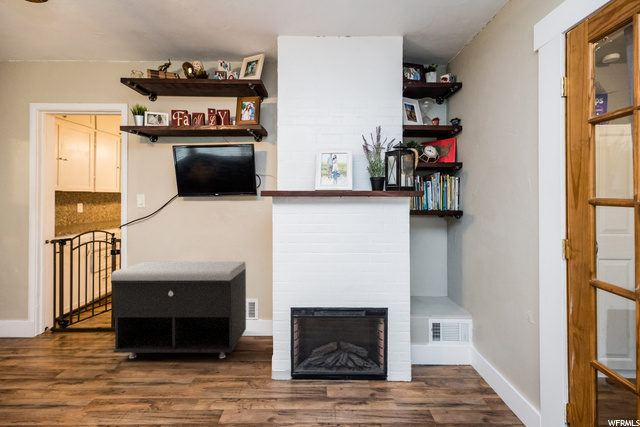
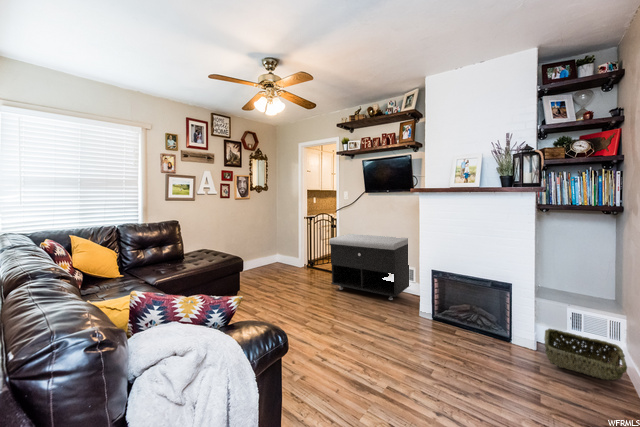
woven basket: none [422,354,501,401] -> present [544,329,627,380]

